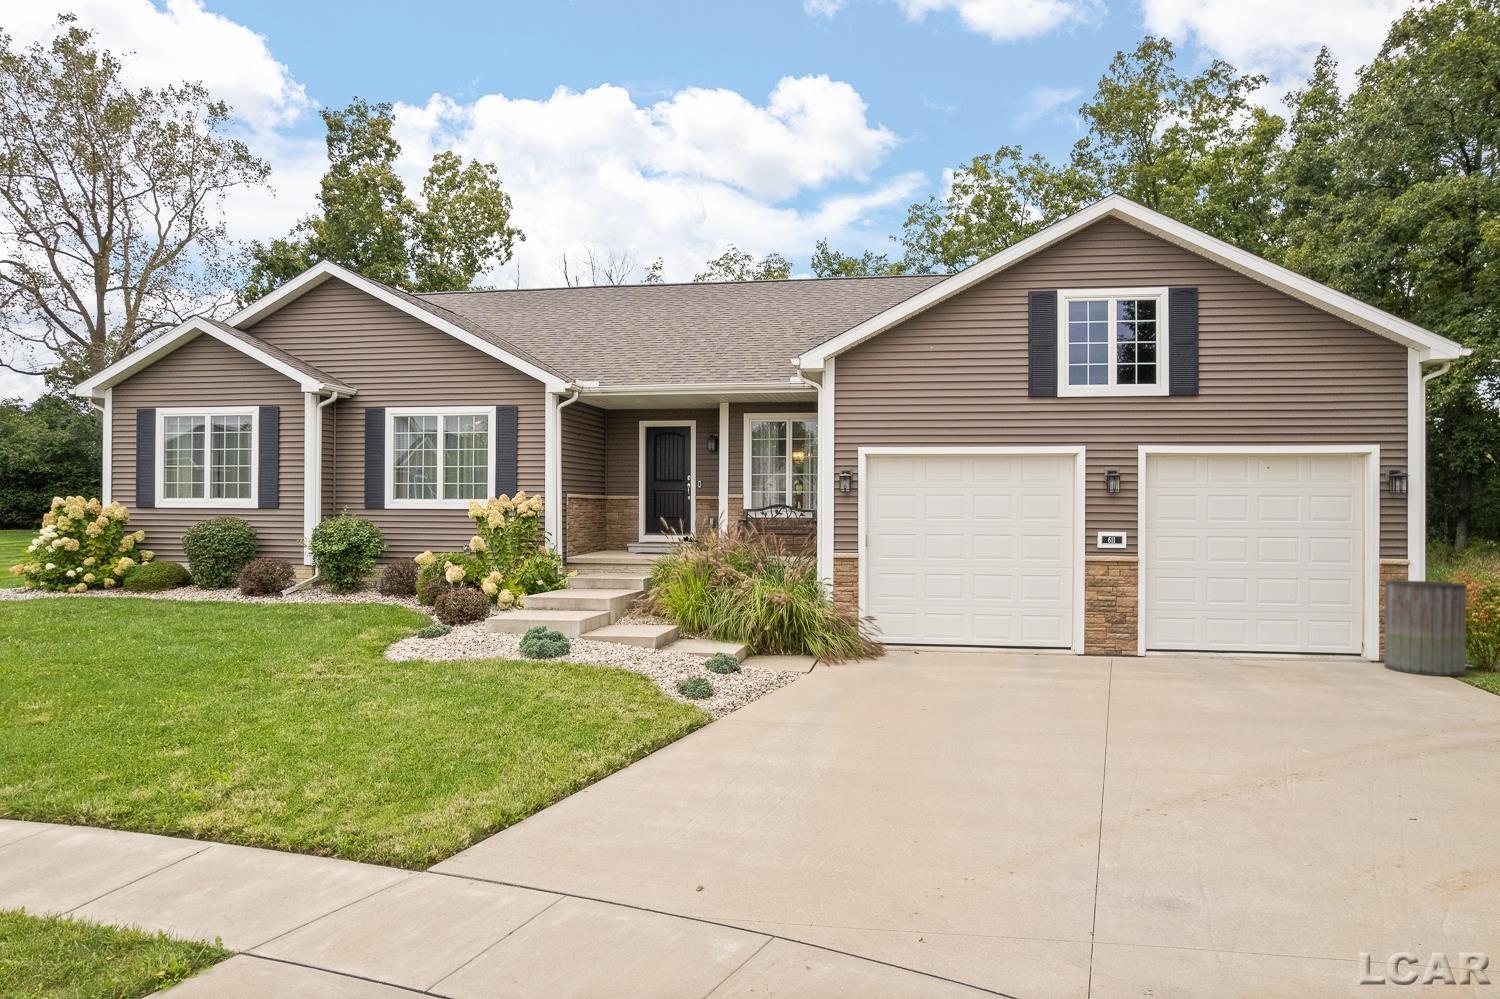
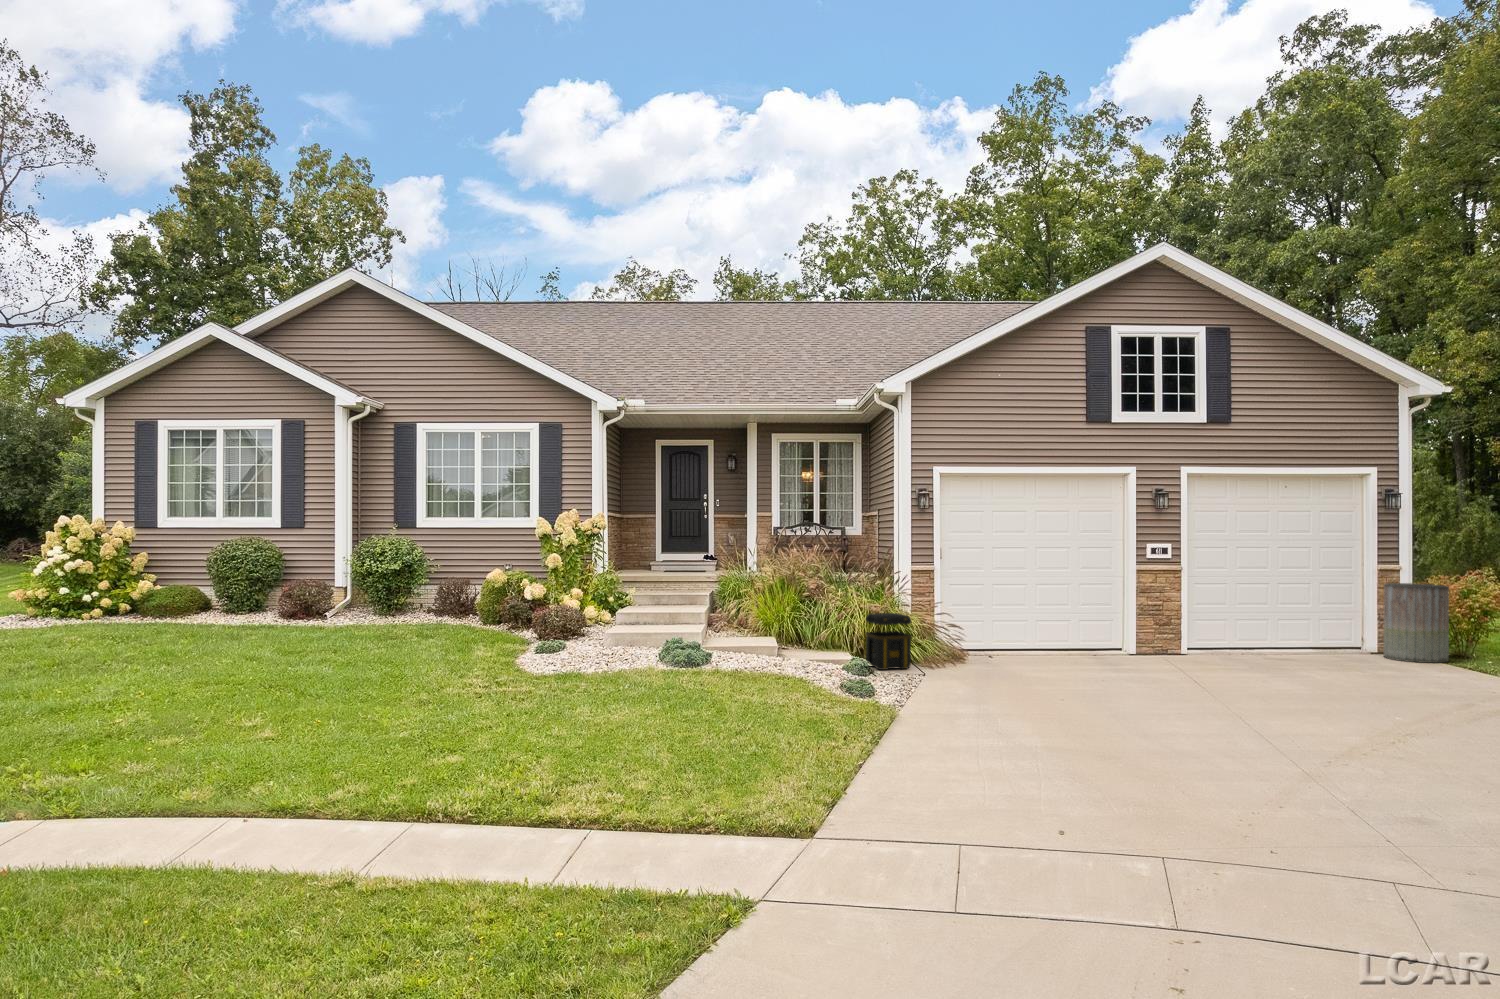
toolbox: none [763,603,809,664] -> present [865,613,912,670]

